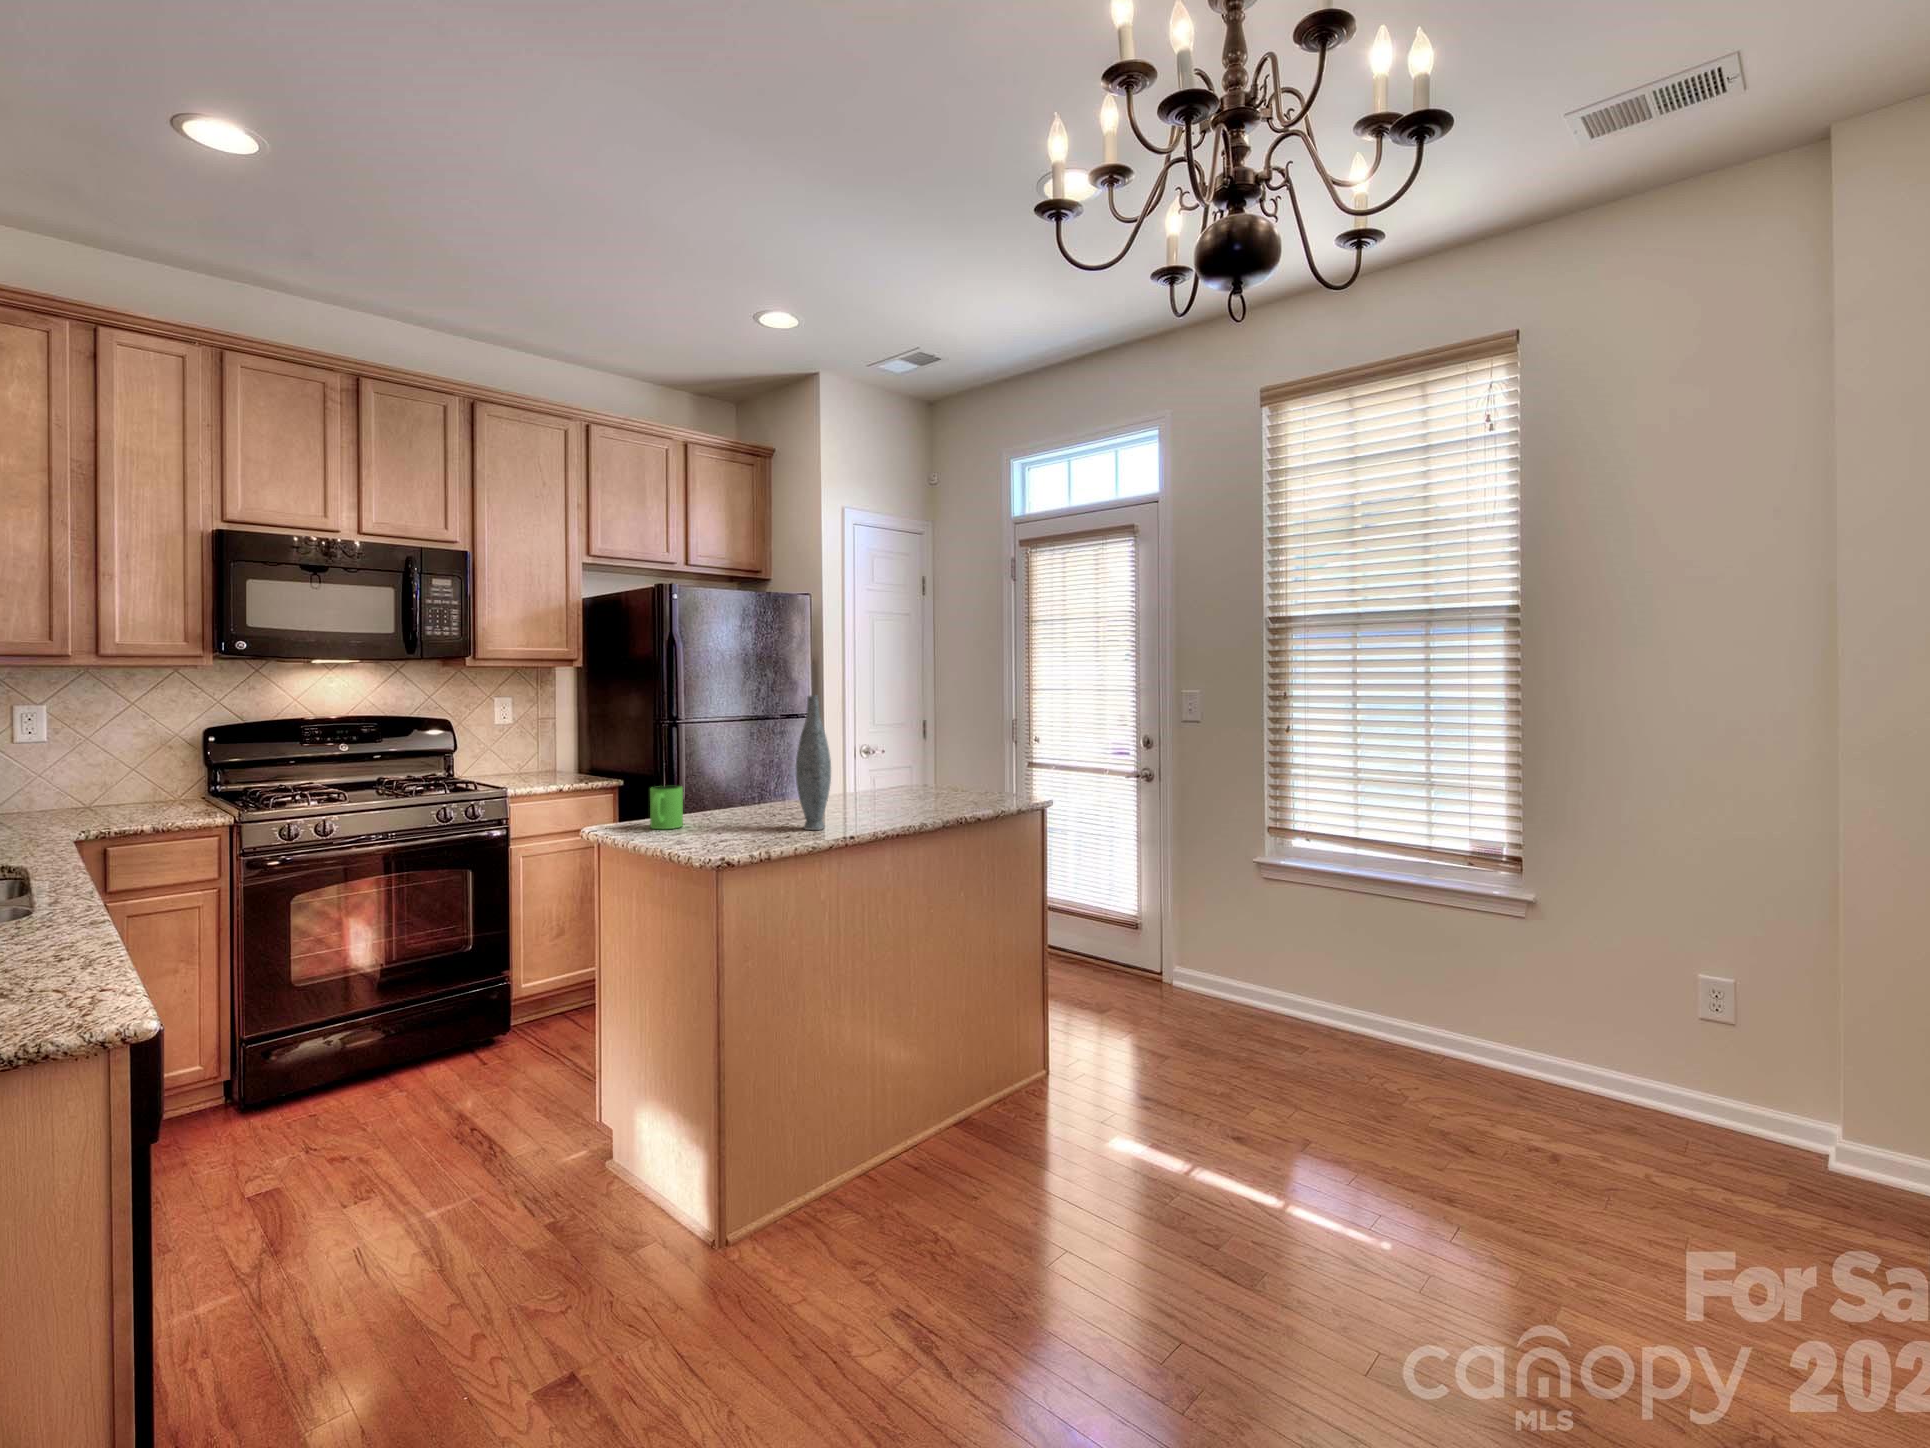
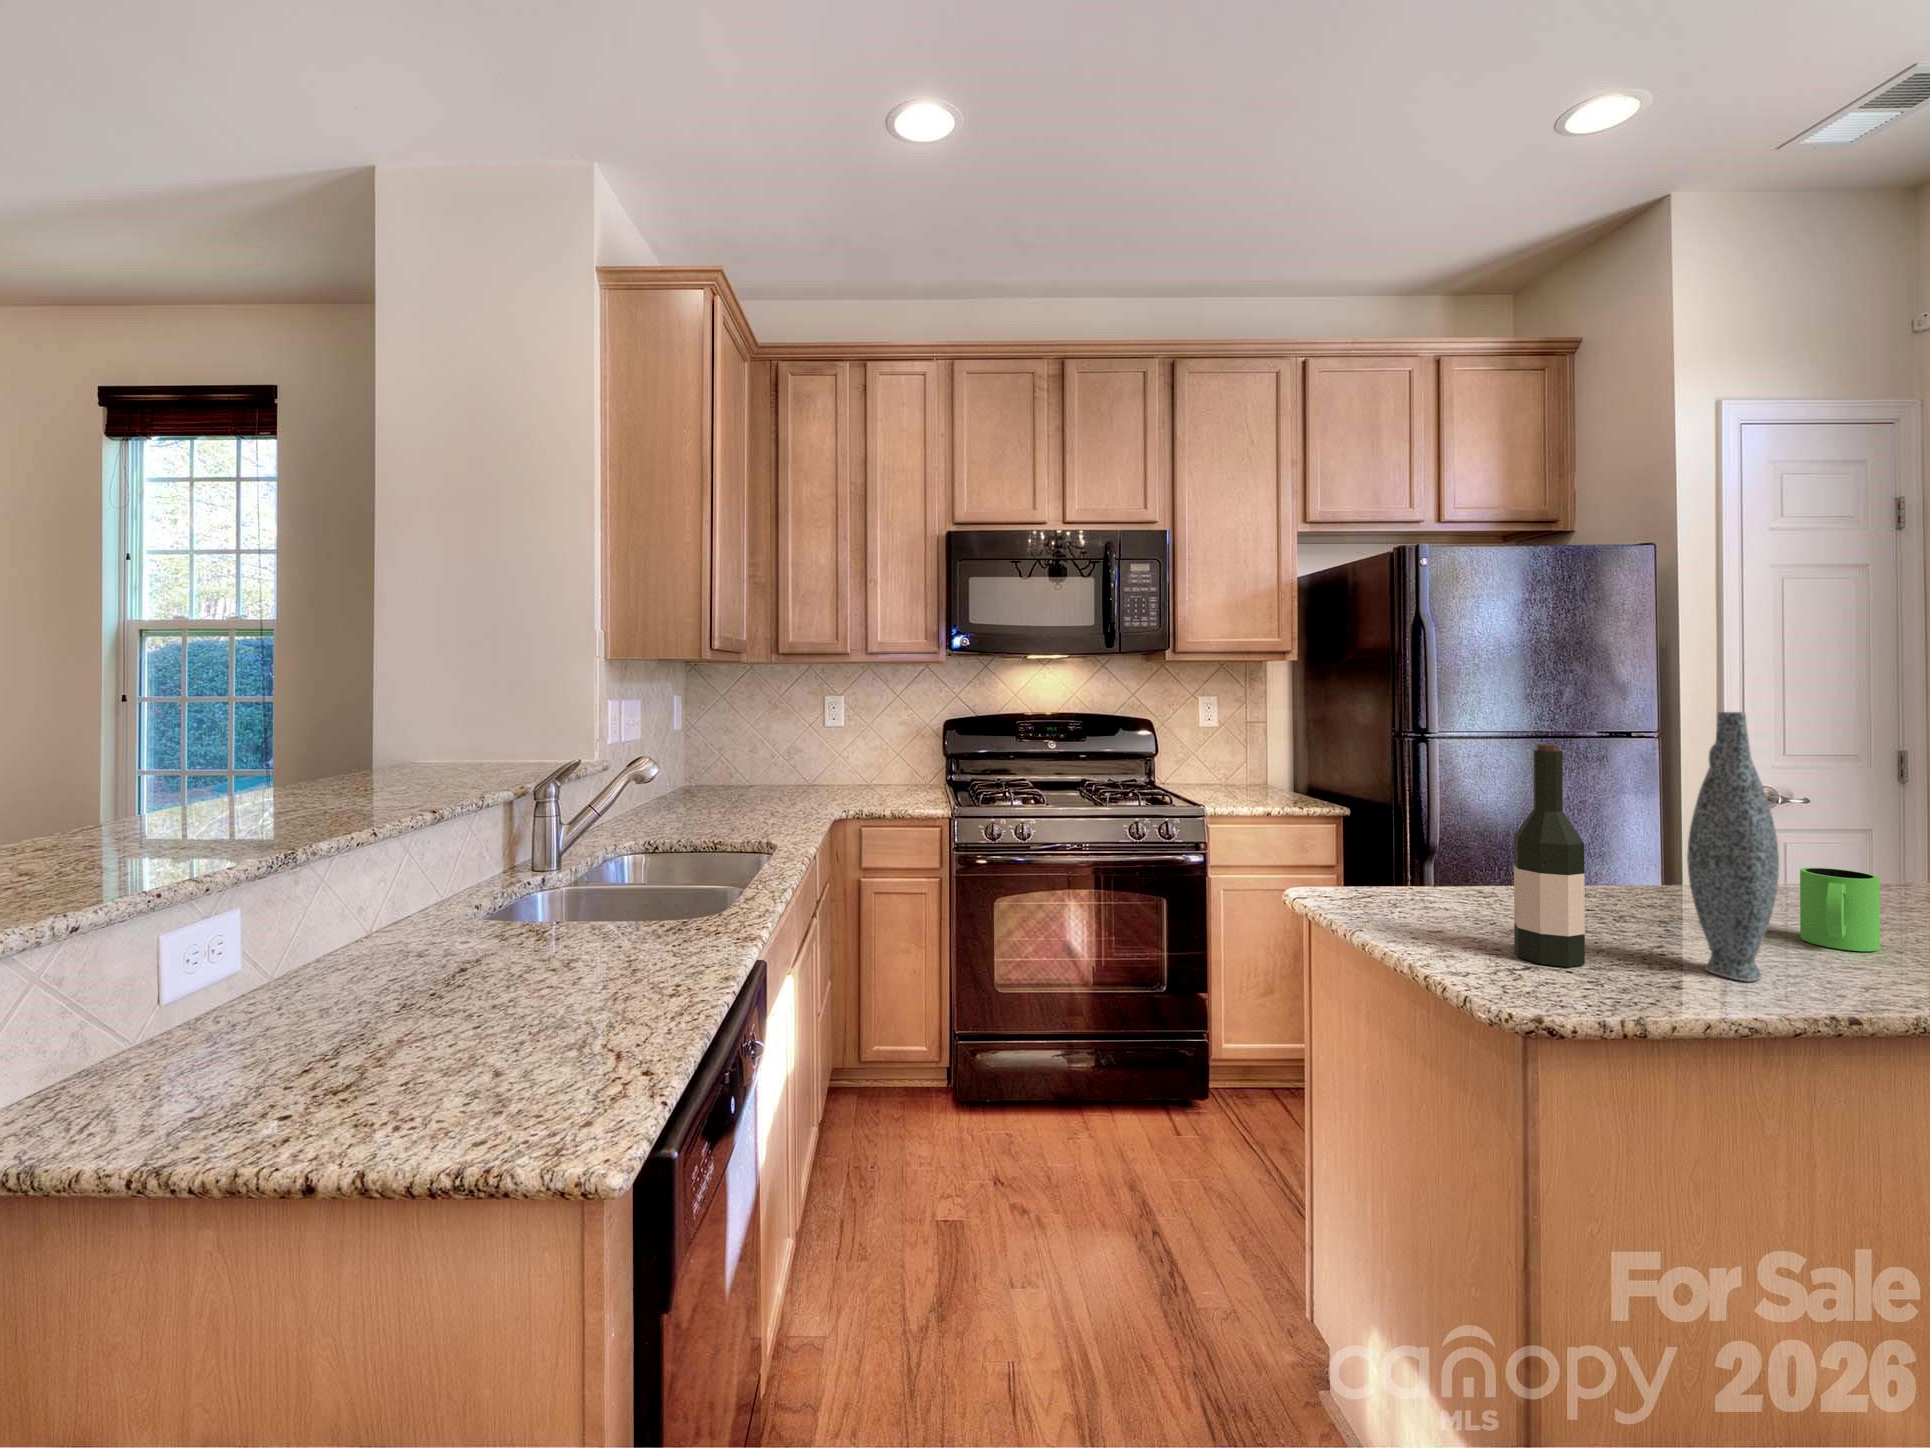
wine bottle: none [717,716,750,837] -> present [1514,744,1585,967]
mug: present [650,786,683,829] -> present [1800,868,1880,951]

